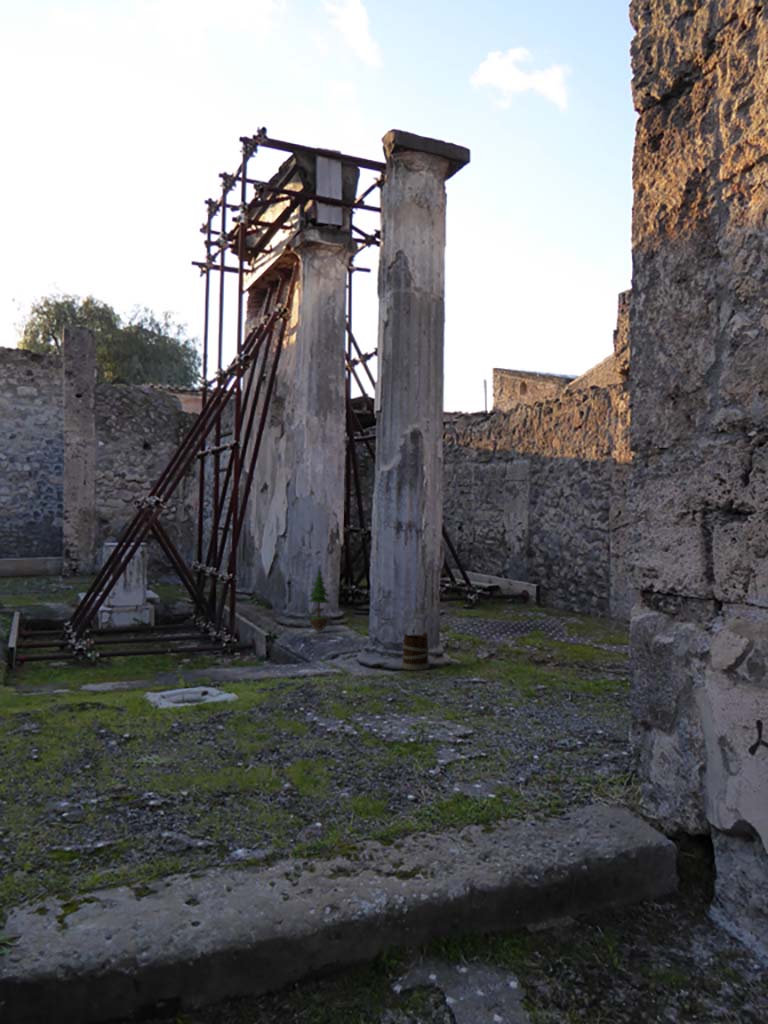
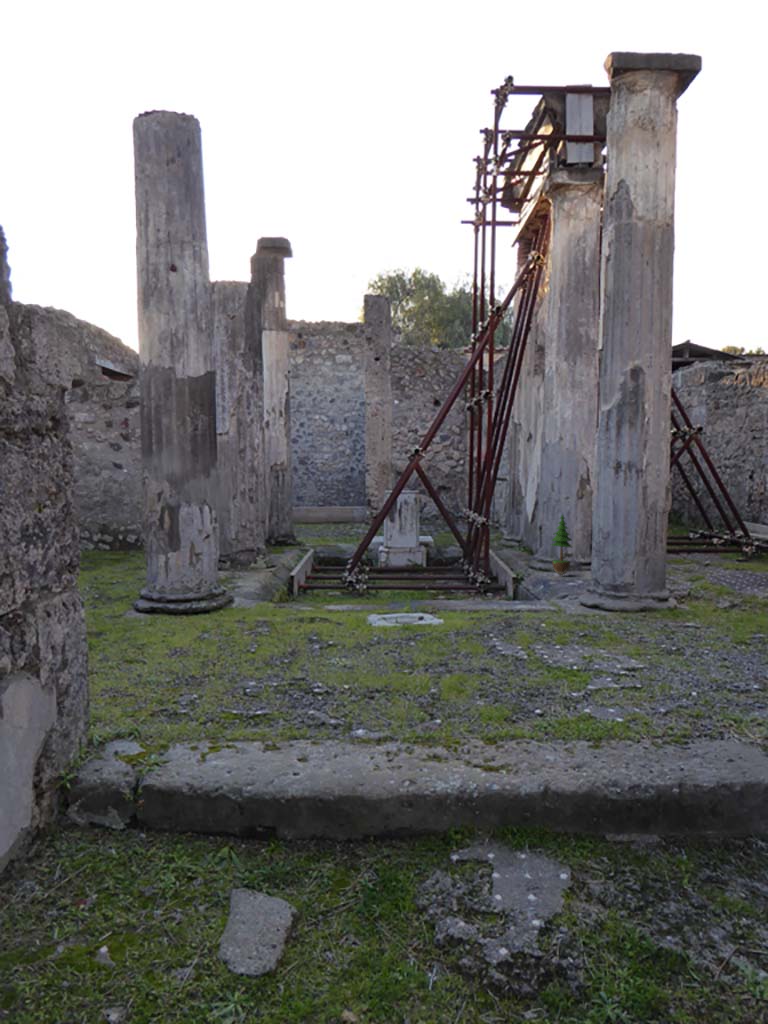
wooden bucket: present [402,632,429,670] -> none [622,561,652,615]

